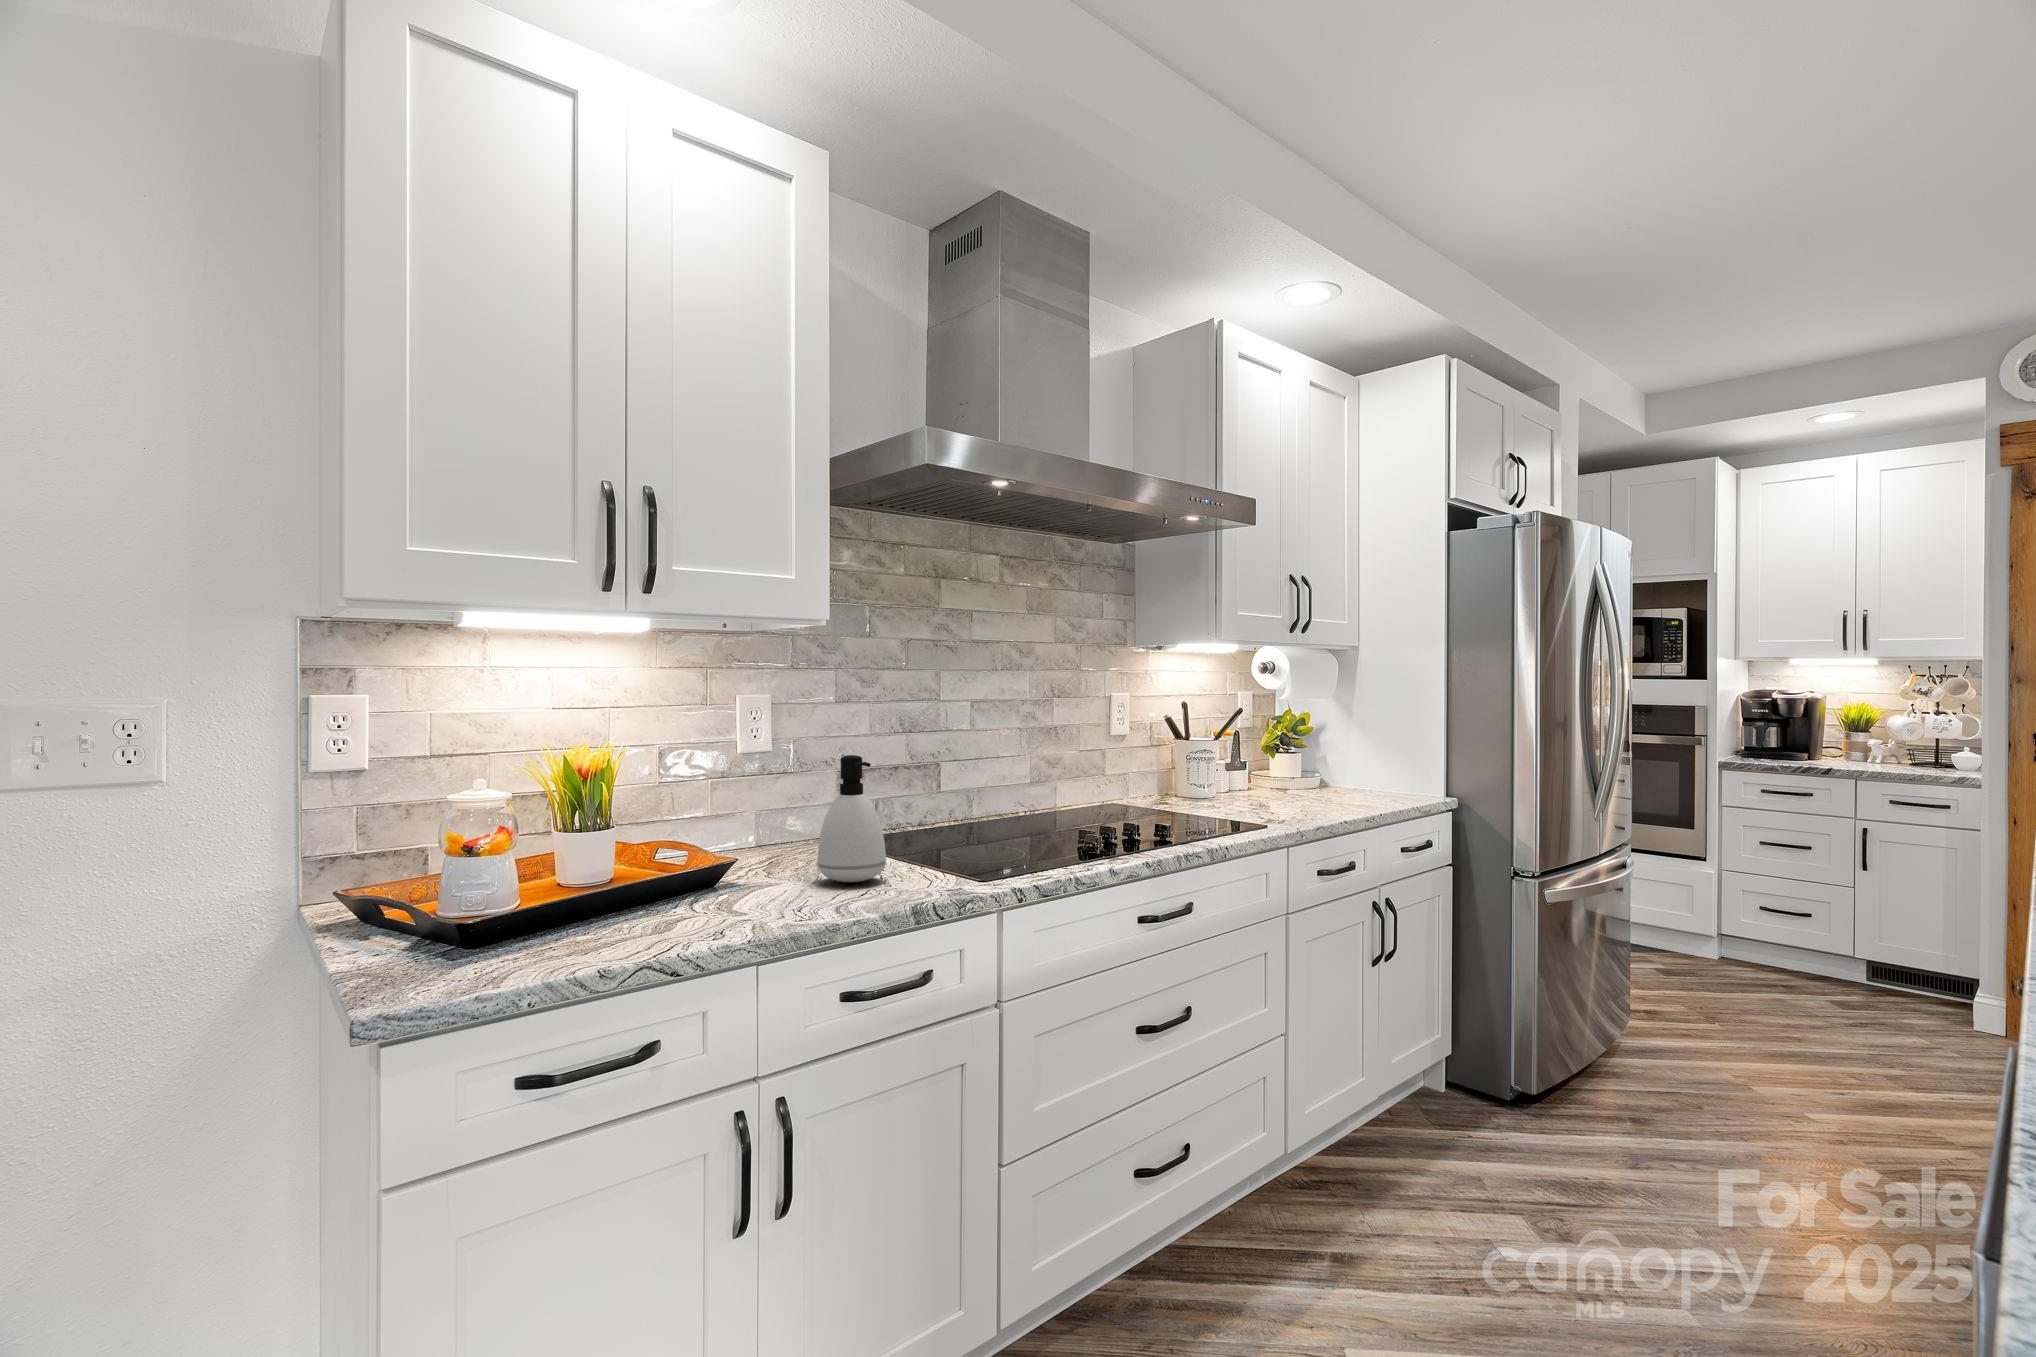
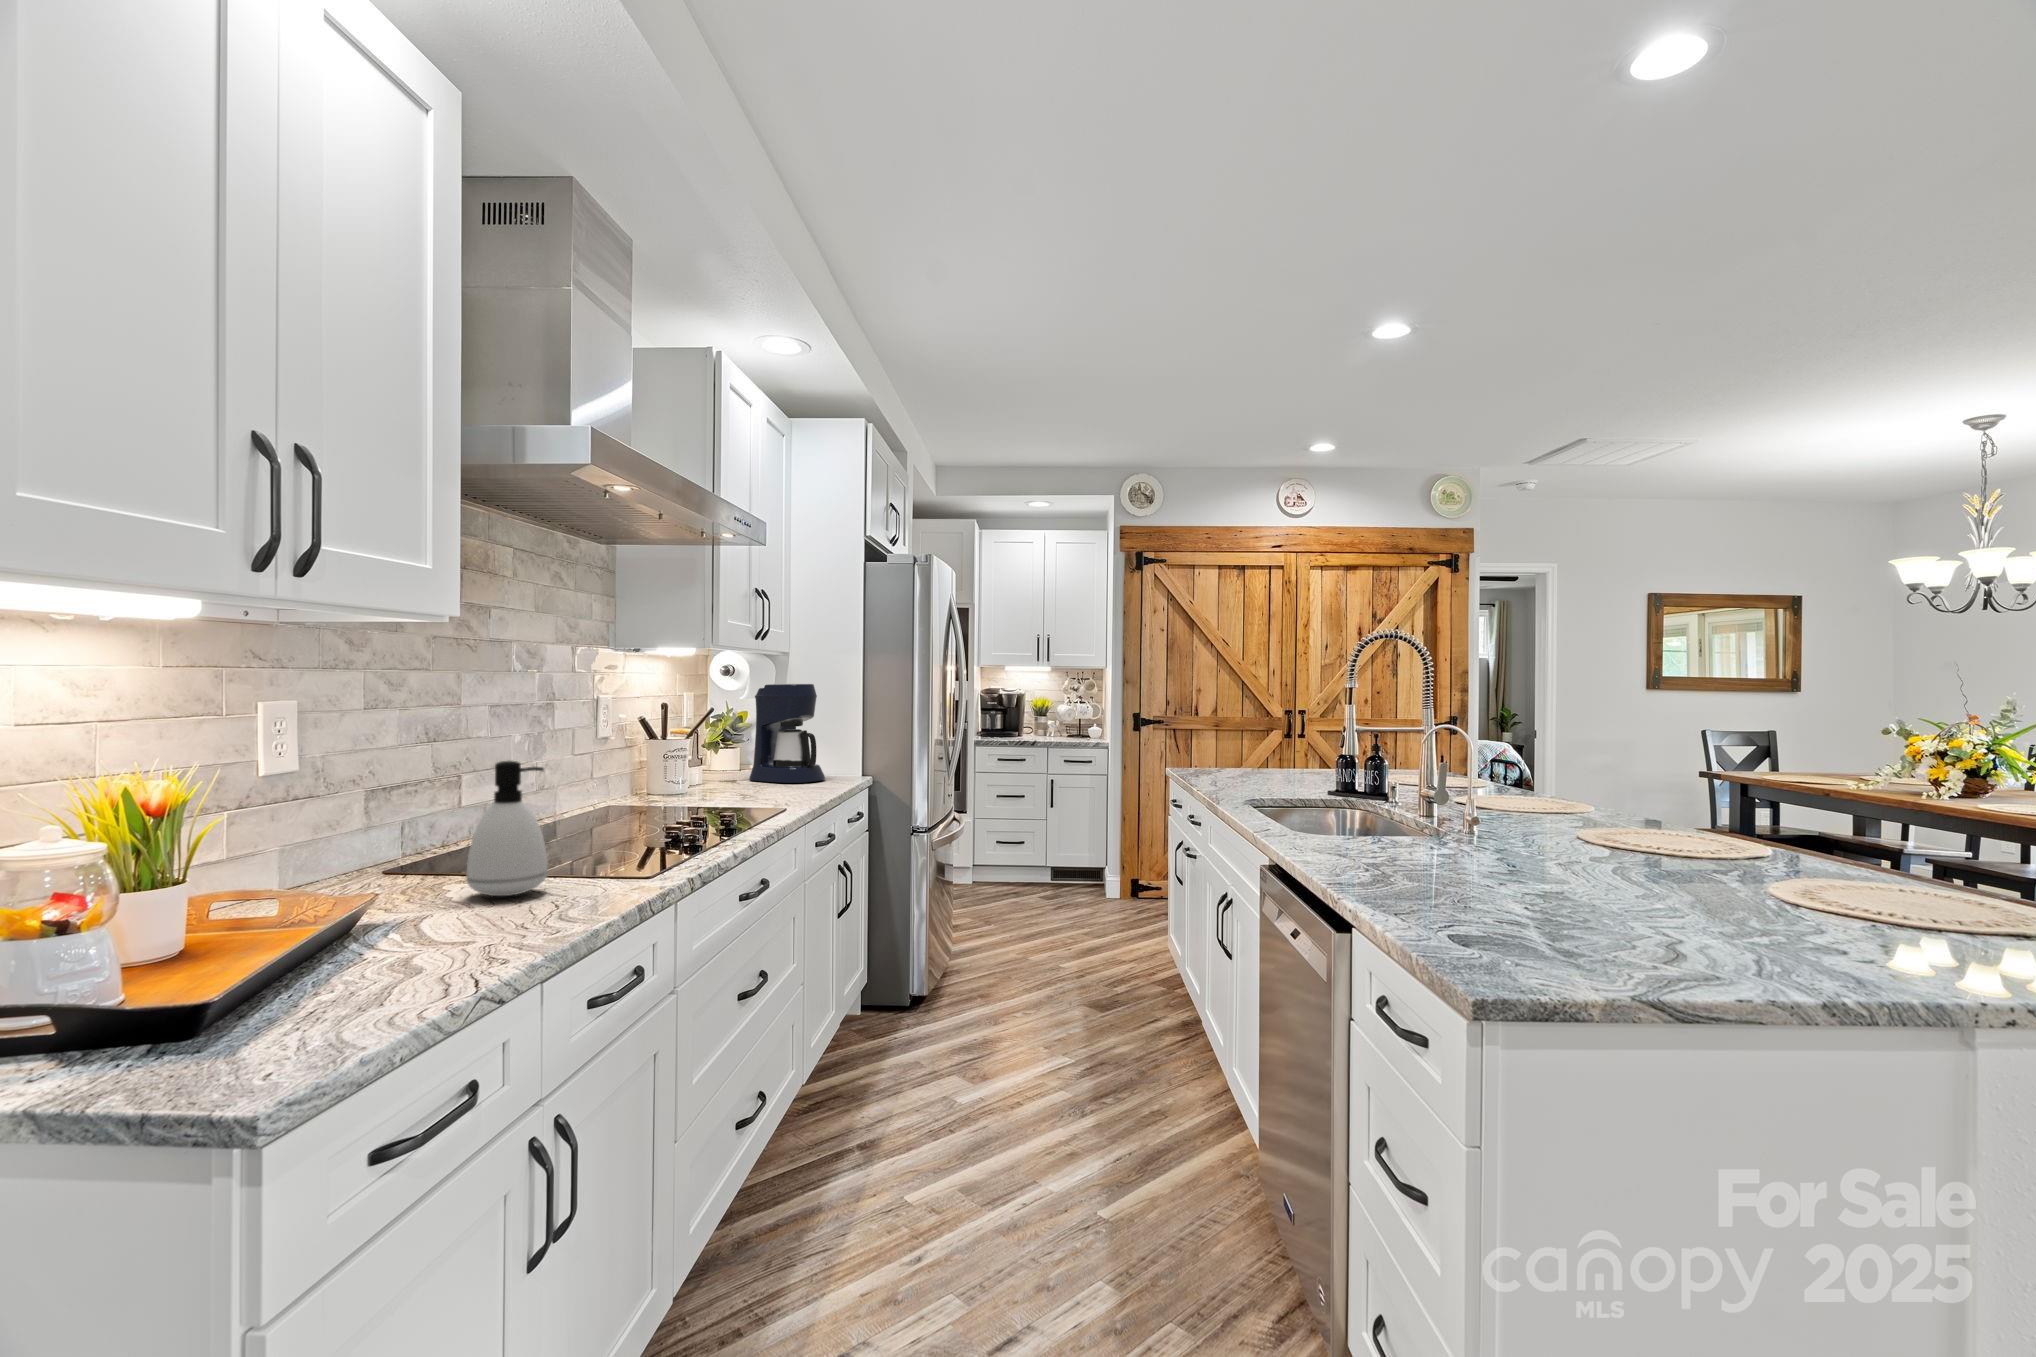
coffee maker: none [1308,684,1395,801] -> present [749,684,825,783]

